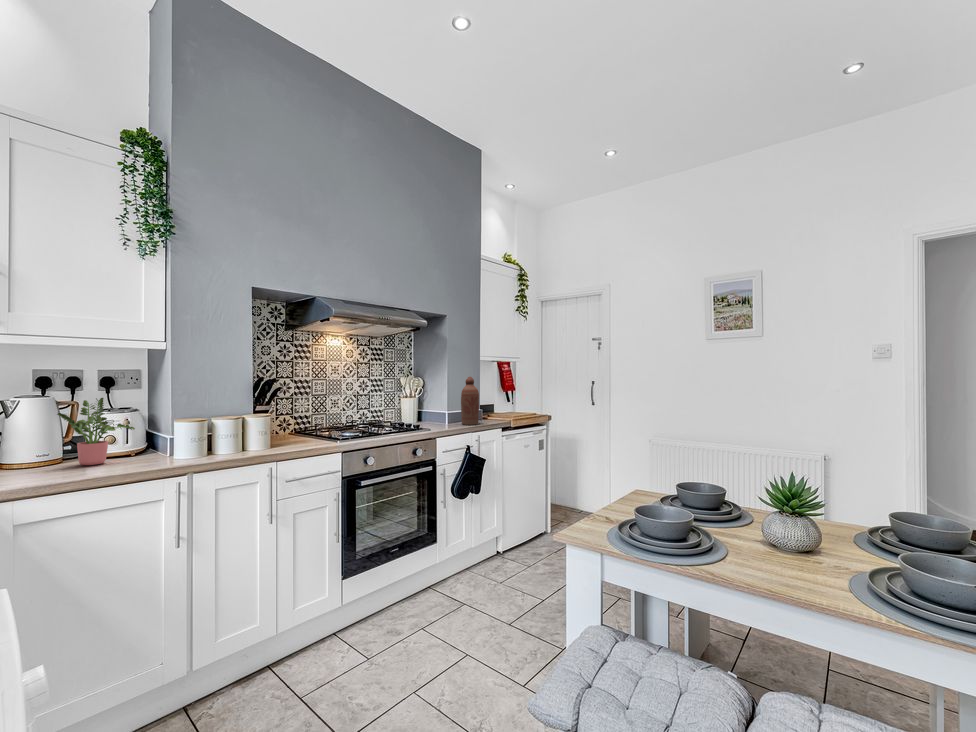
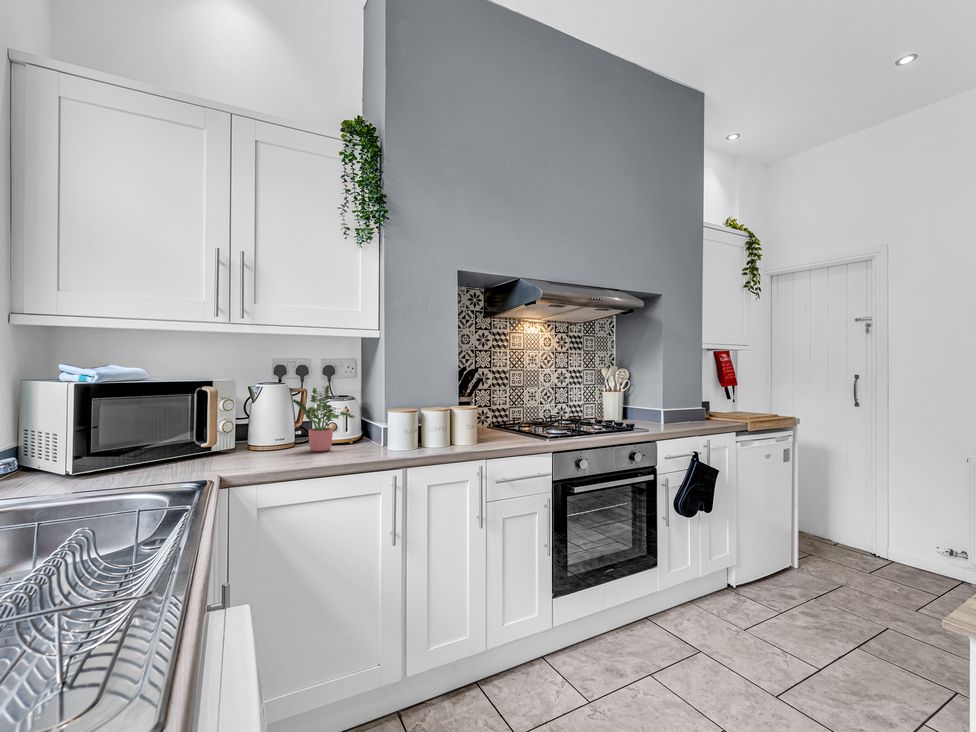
bottle: present [461,377,479,425] -> none [680,368,704,426]

